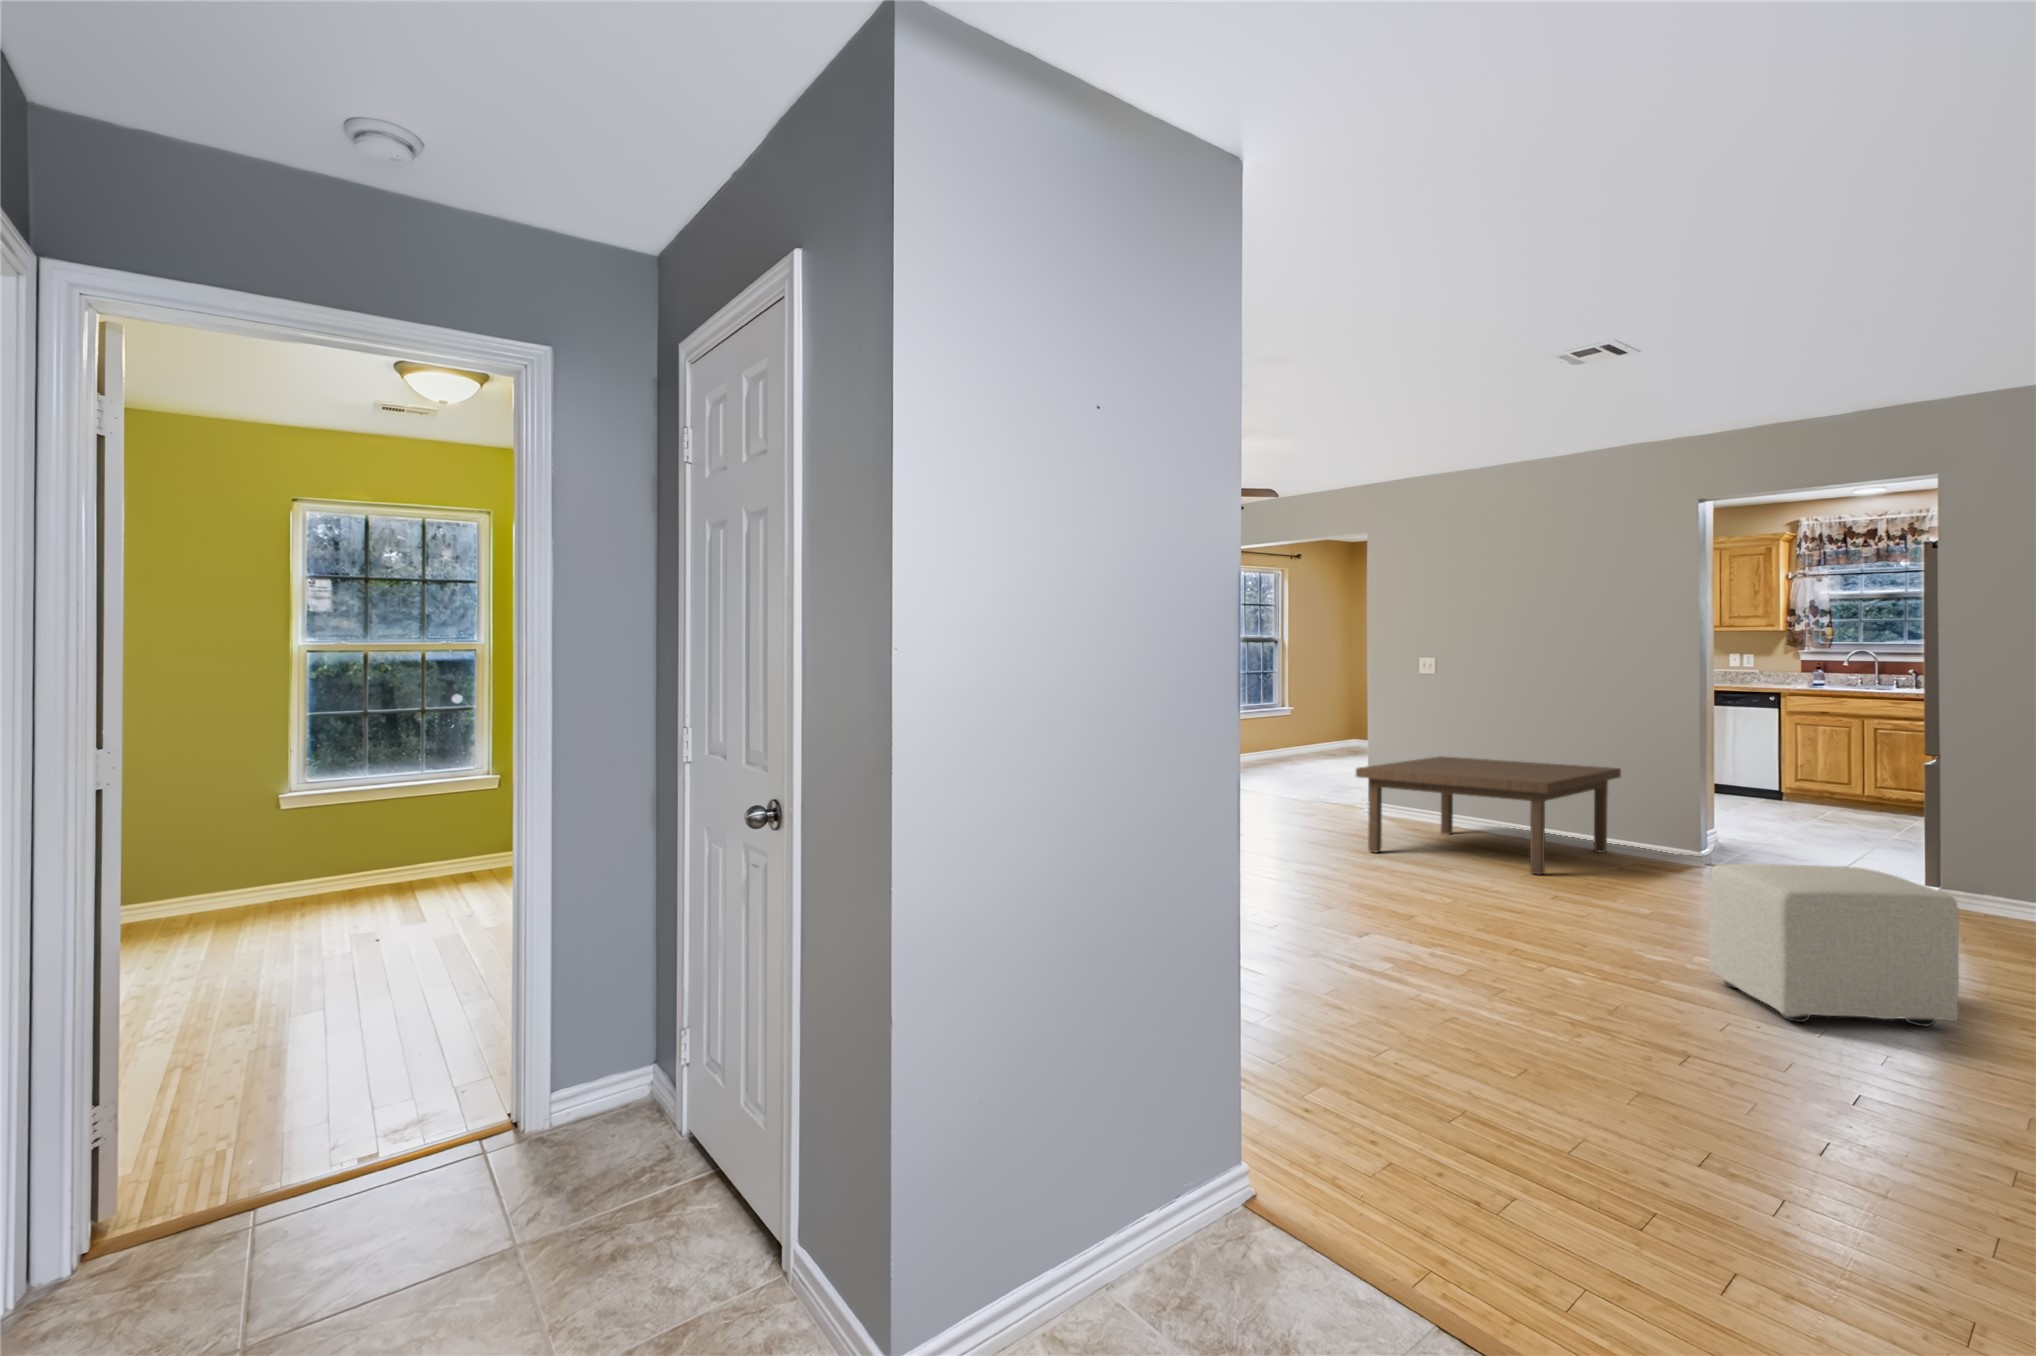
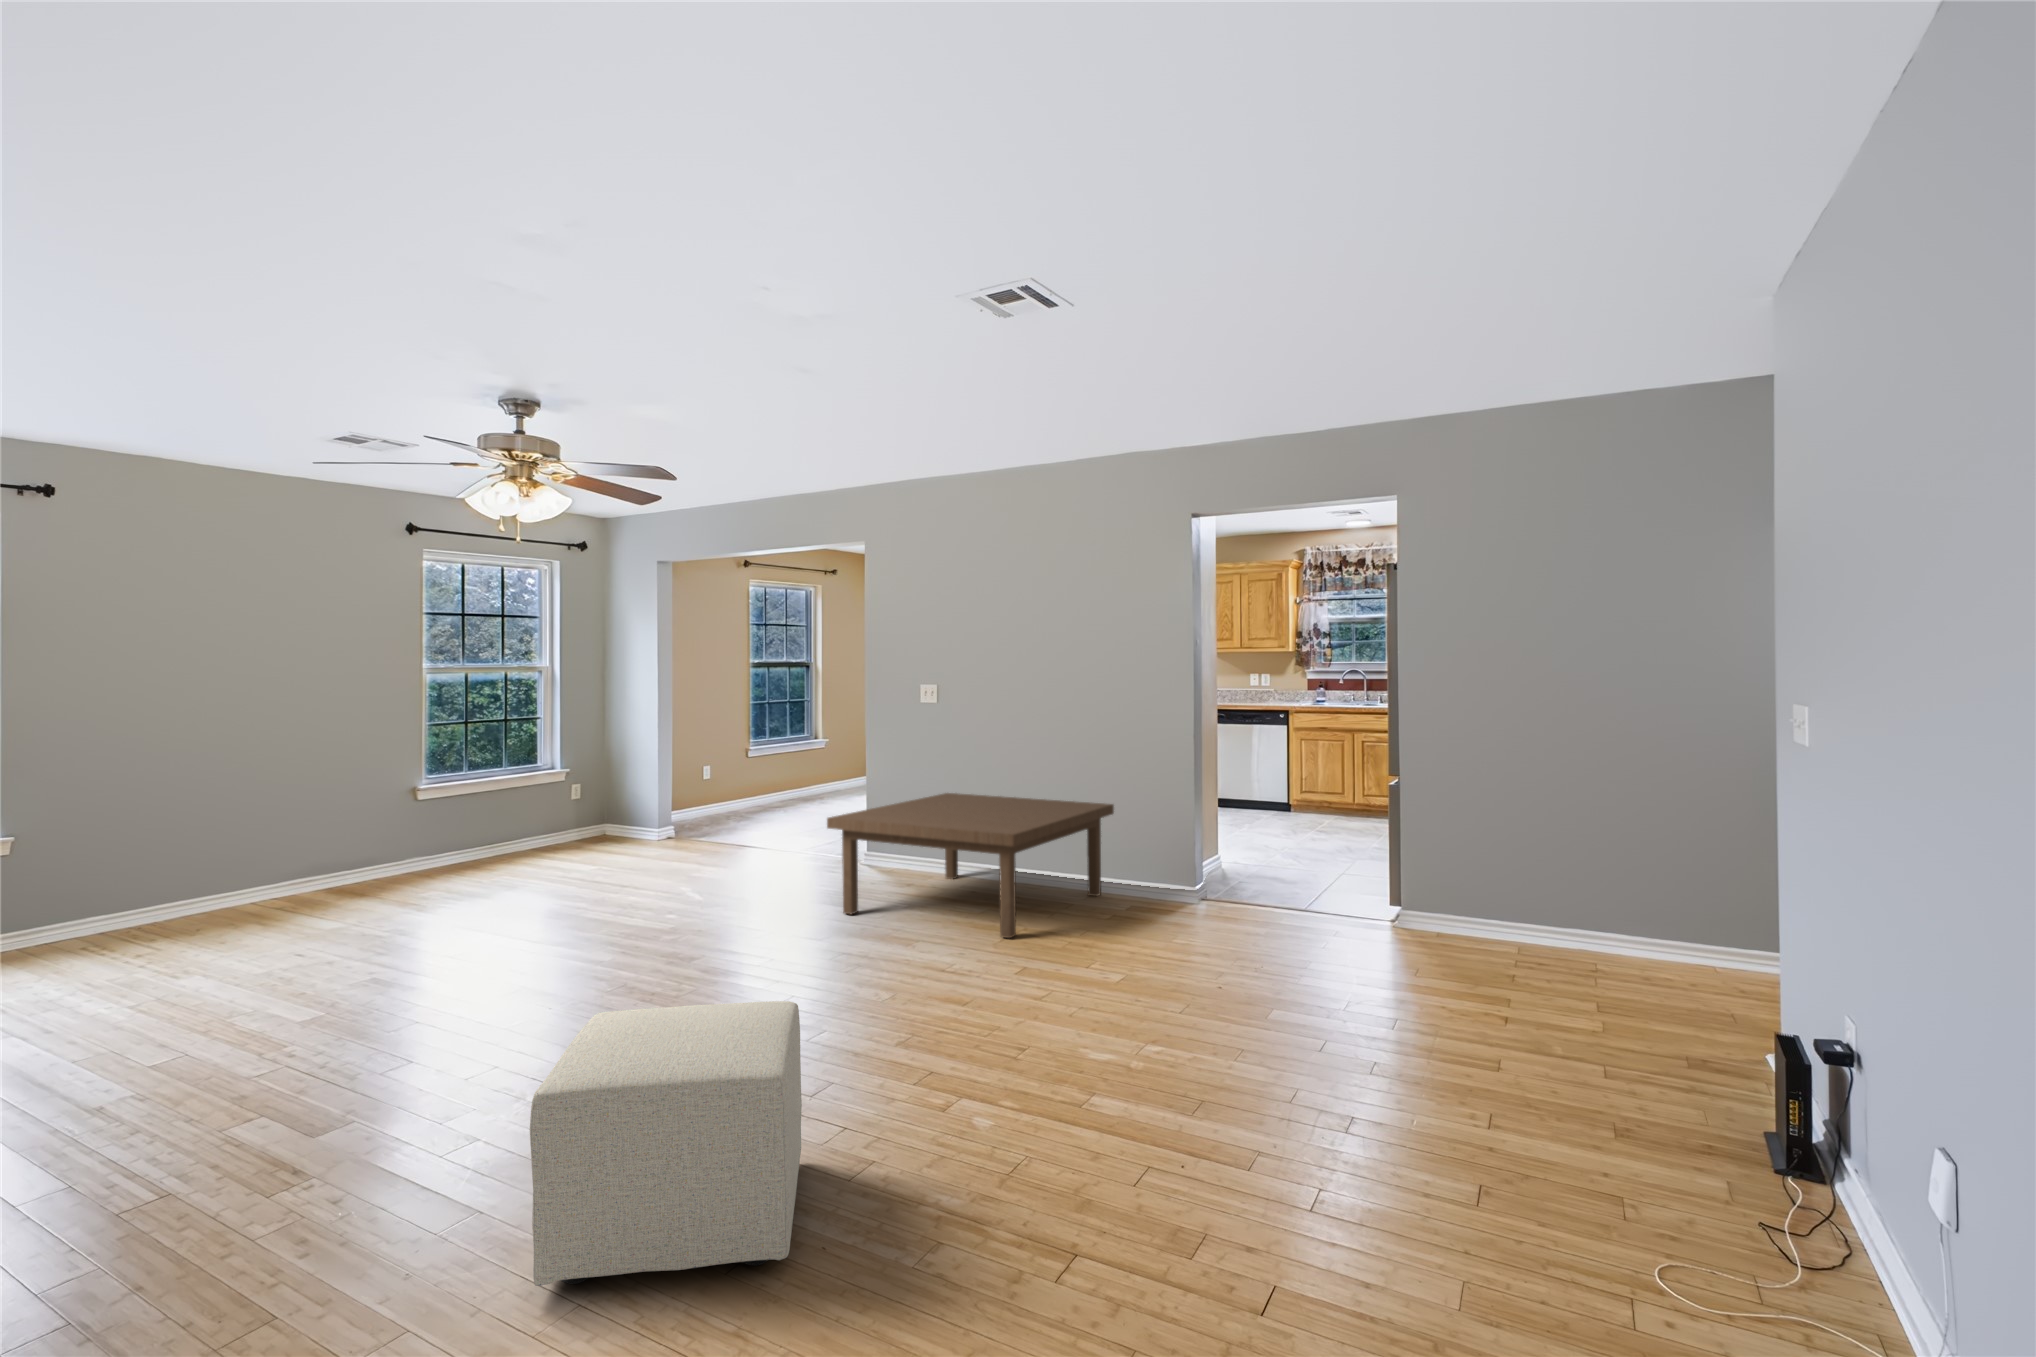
ottoman: present [1709,864,1959,1026] -> present [530,1001,802,1286]

